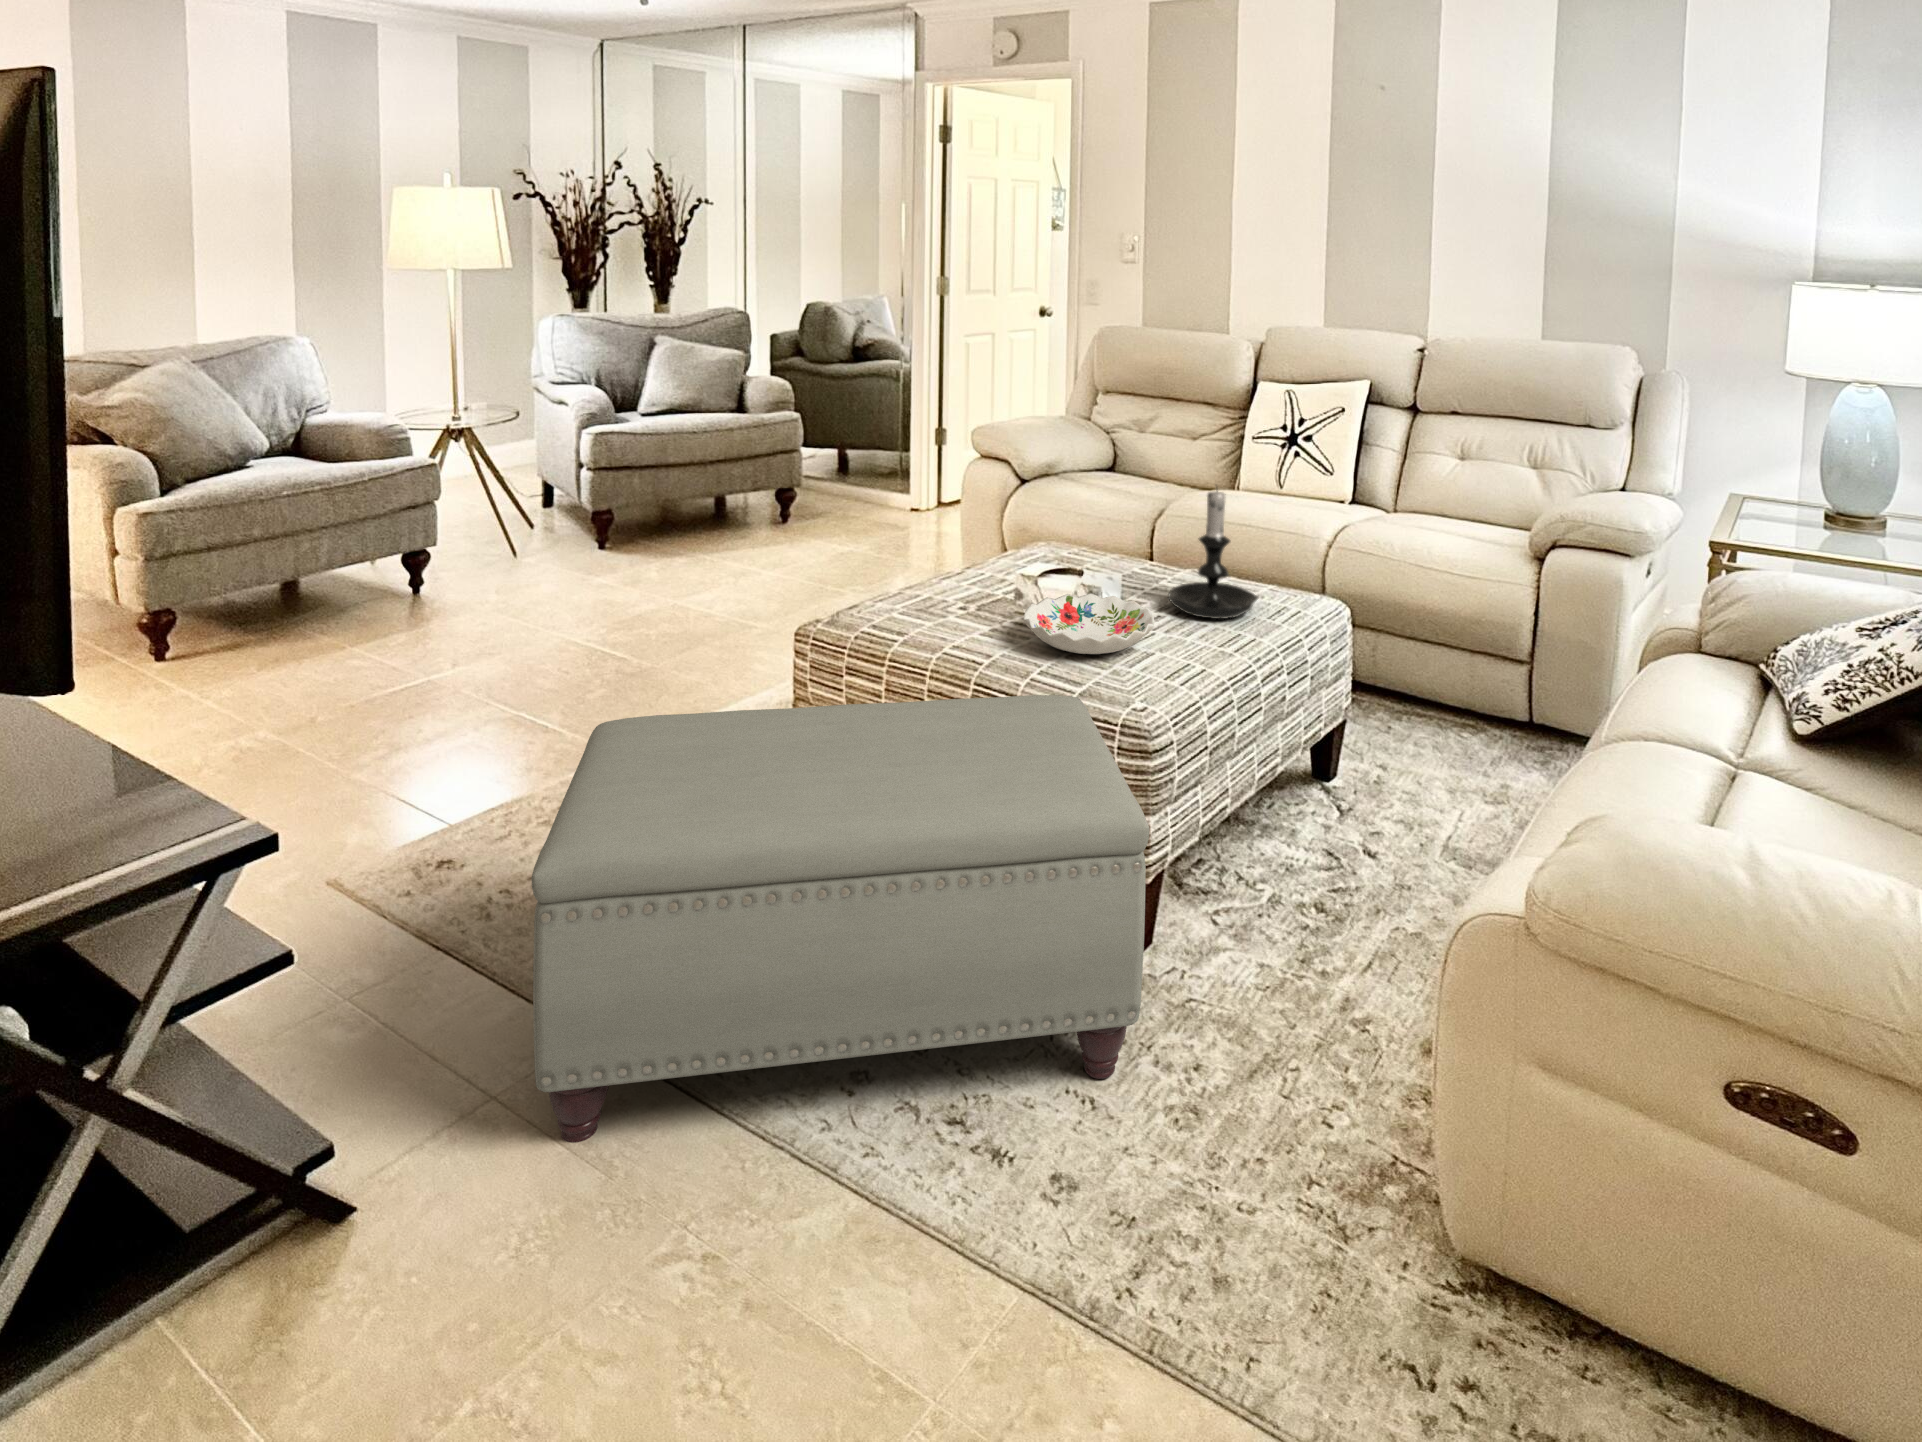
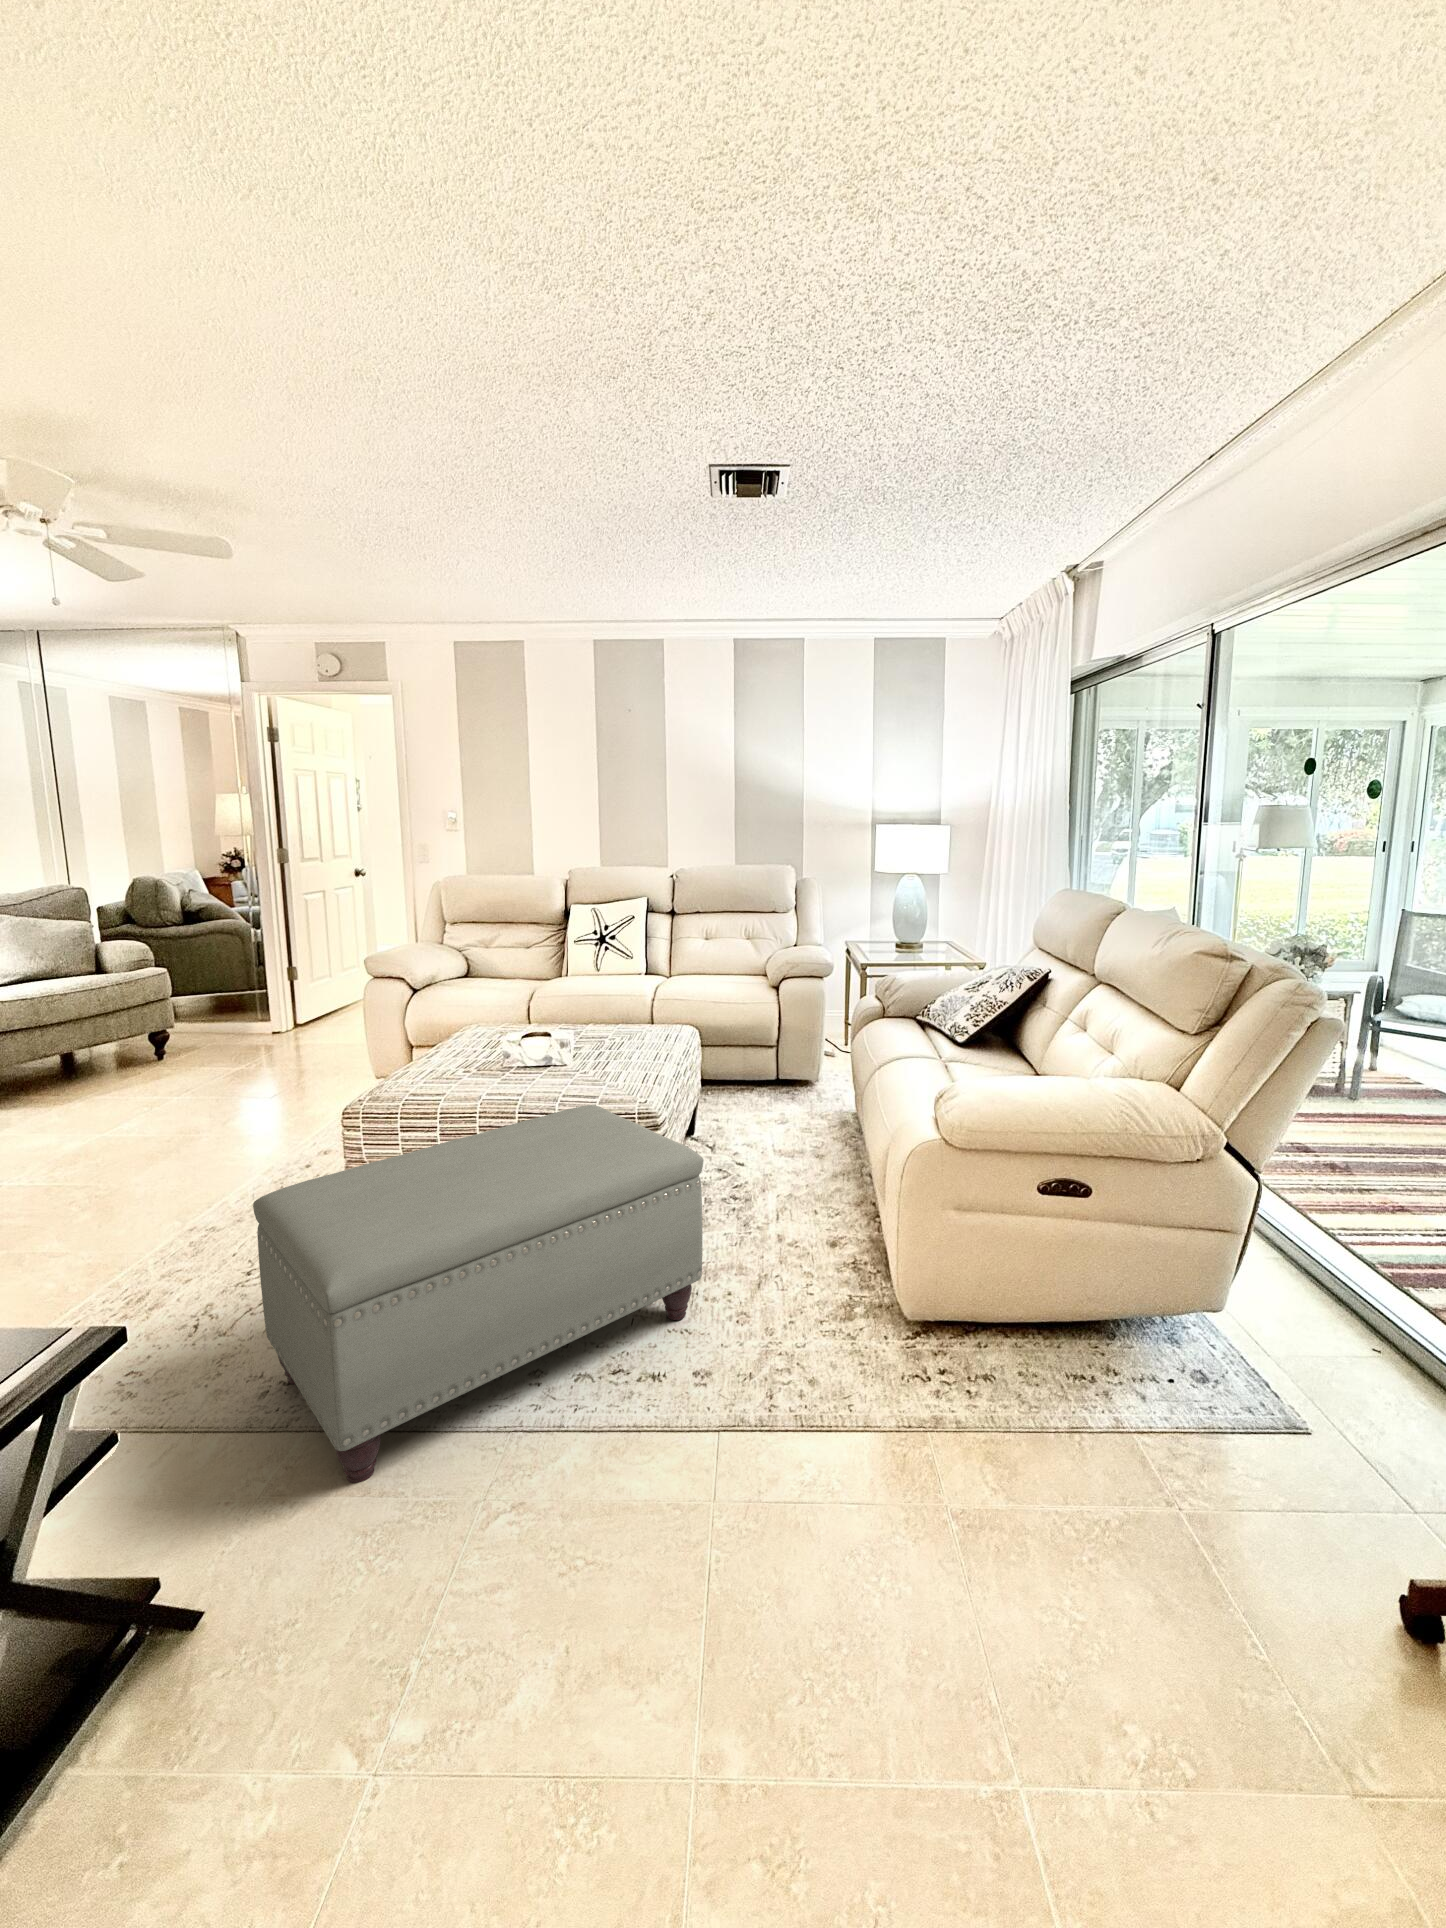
candle holder: present [1168,491,1258,619] -> none [595,962,653,1049]
decorative bowl: present [1023,593,1155,654] -> none [524,1043,616,1081]

